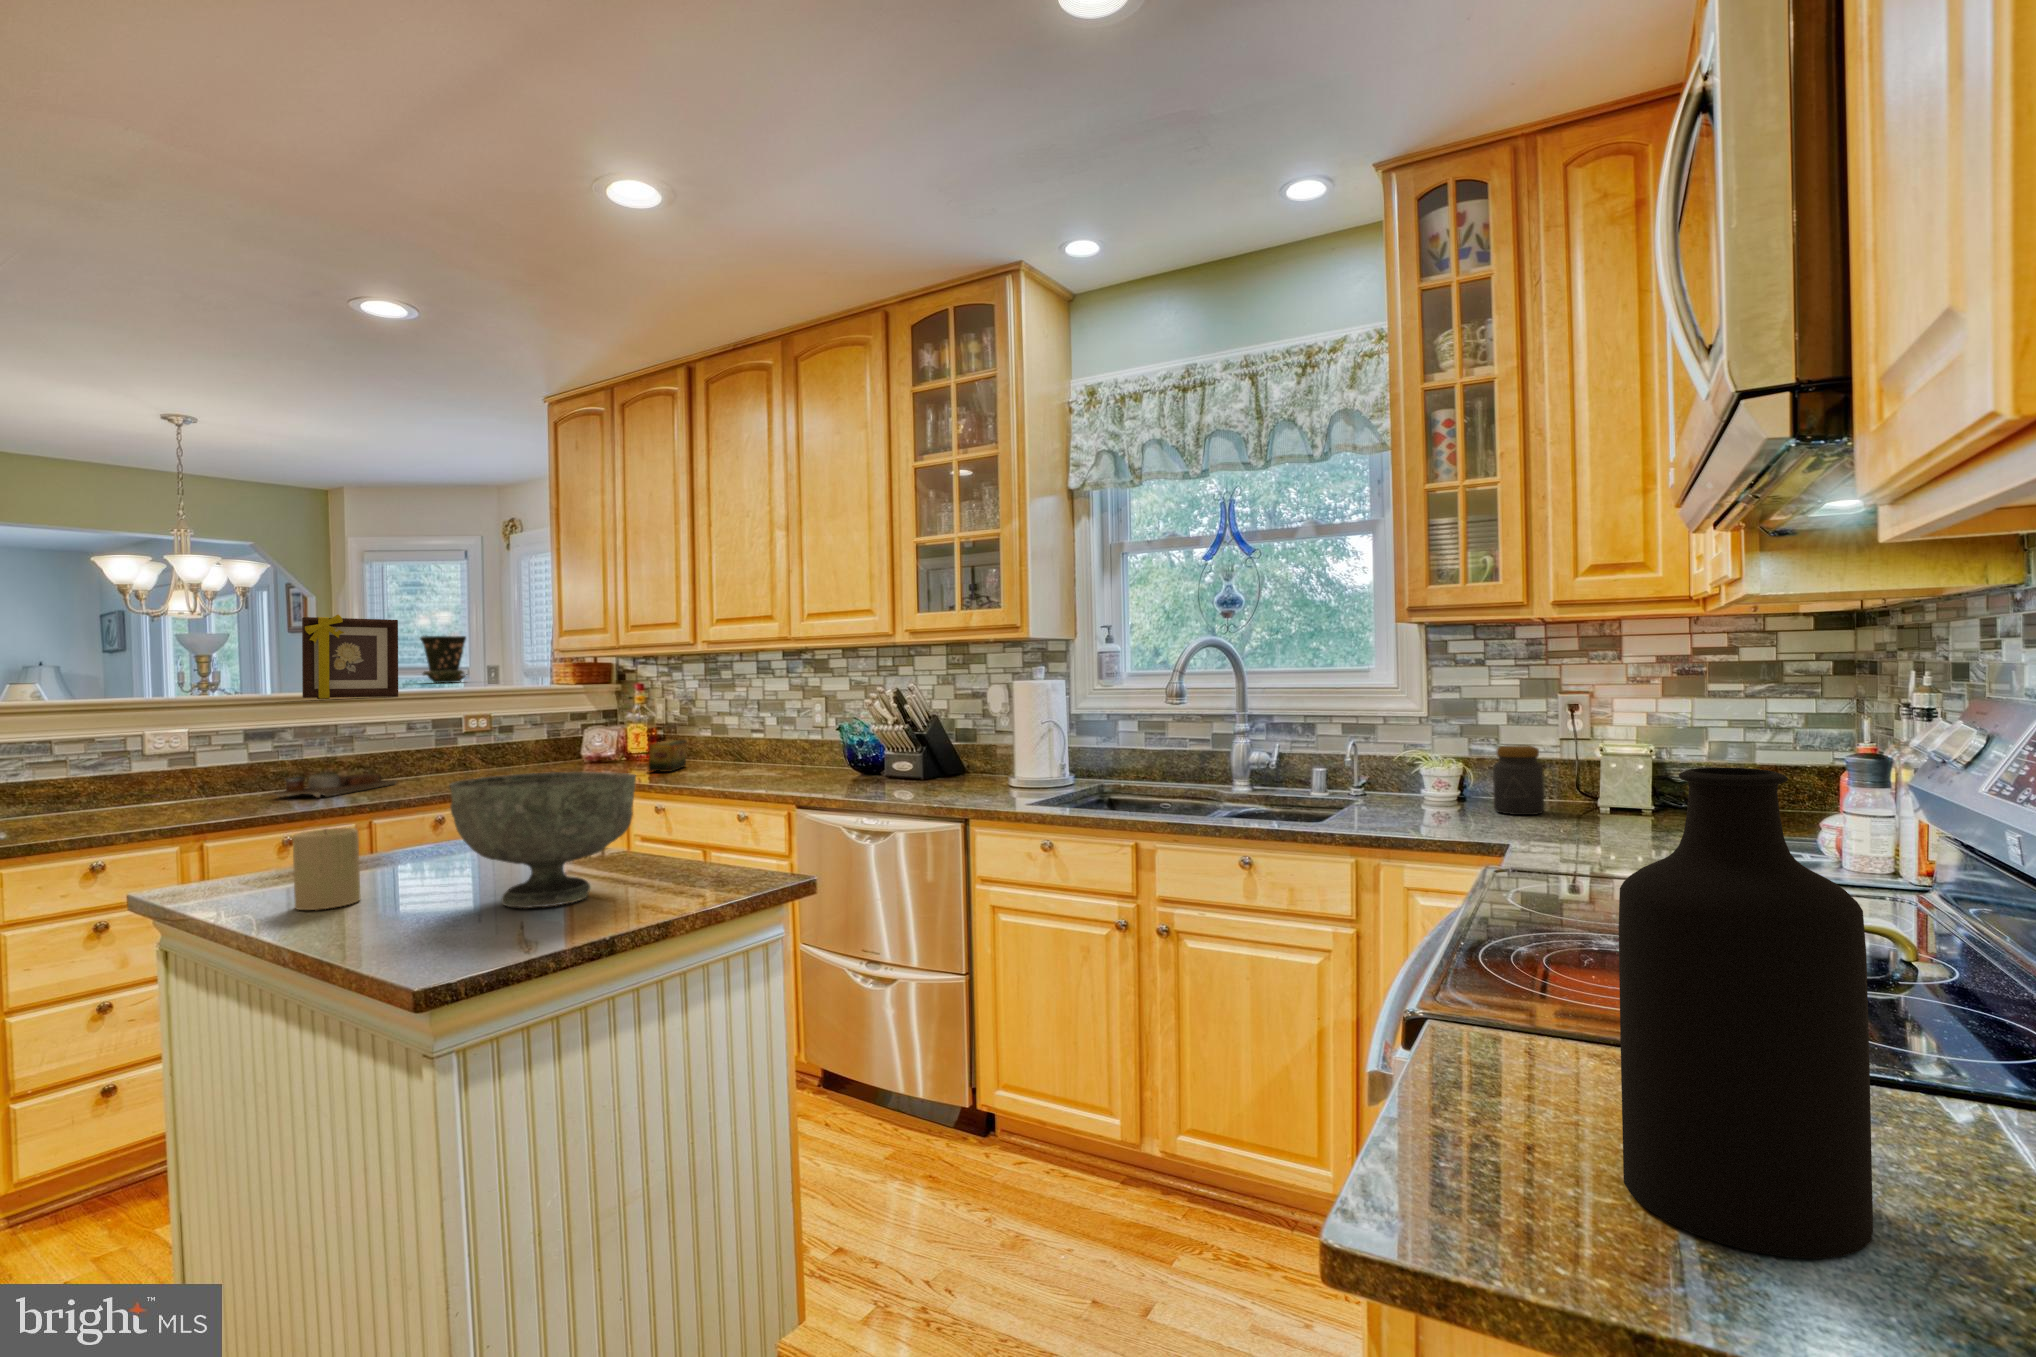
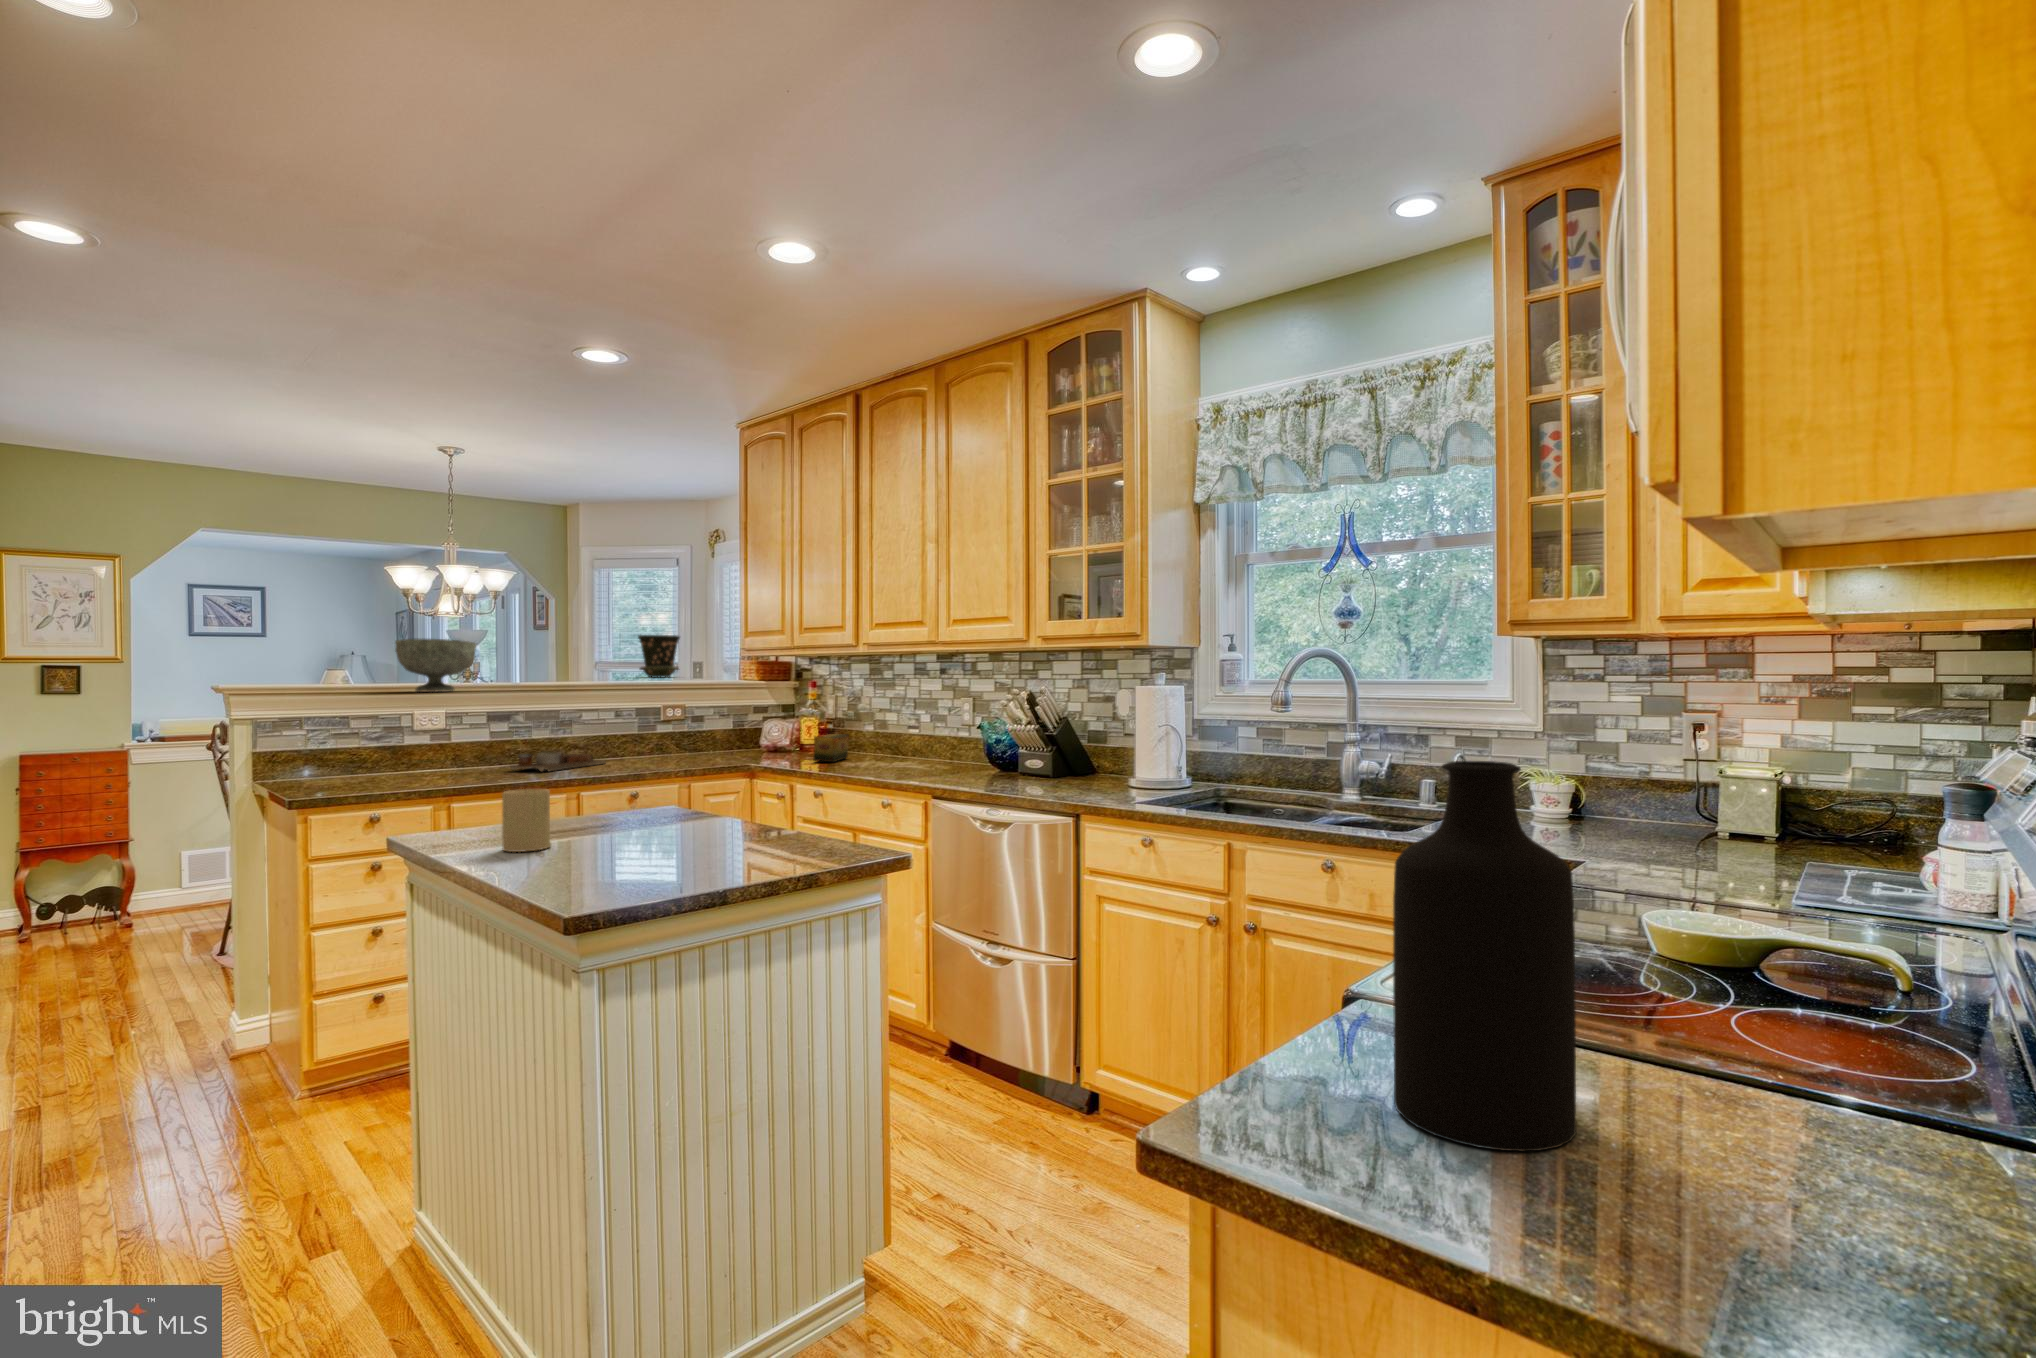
picture frame: present [302,615,398,699] -> none [535,615,611,688]
jar: present [1493,745,1544,815] -> none [1600,764,1654,835]
decorative bowl: present [450,772,636,908] -> present [395,639,476,692]

